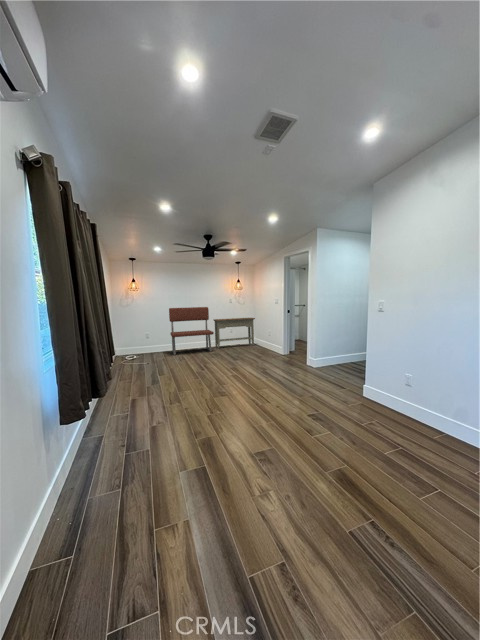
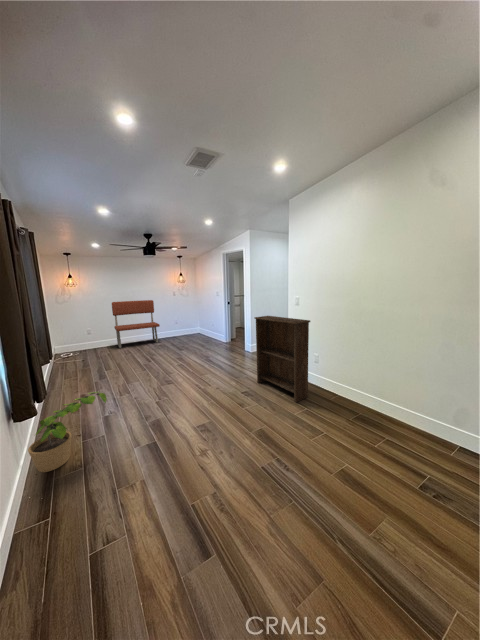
console table: present [214,318,255,349] -> none [159,309,200,340]
bookshelf: none [326,320,412,438] -> present [255,316,310,402]
potted plant: none [68,396,152,485] -> present [28,392,107,472]

